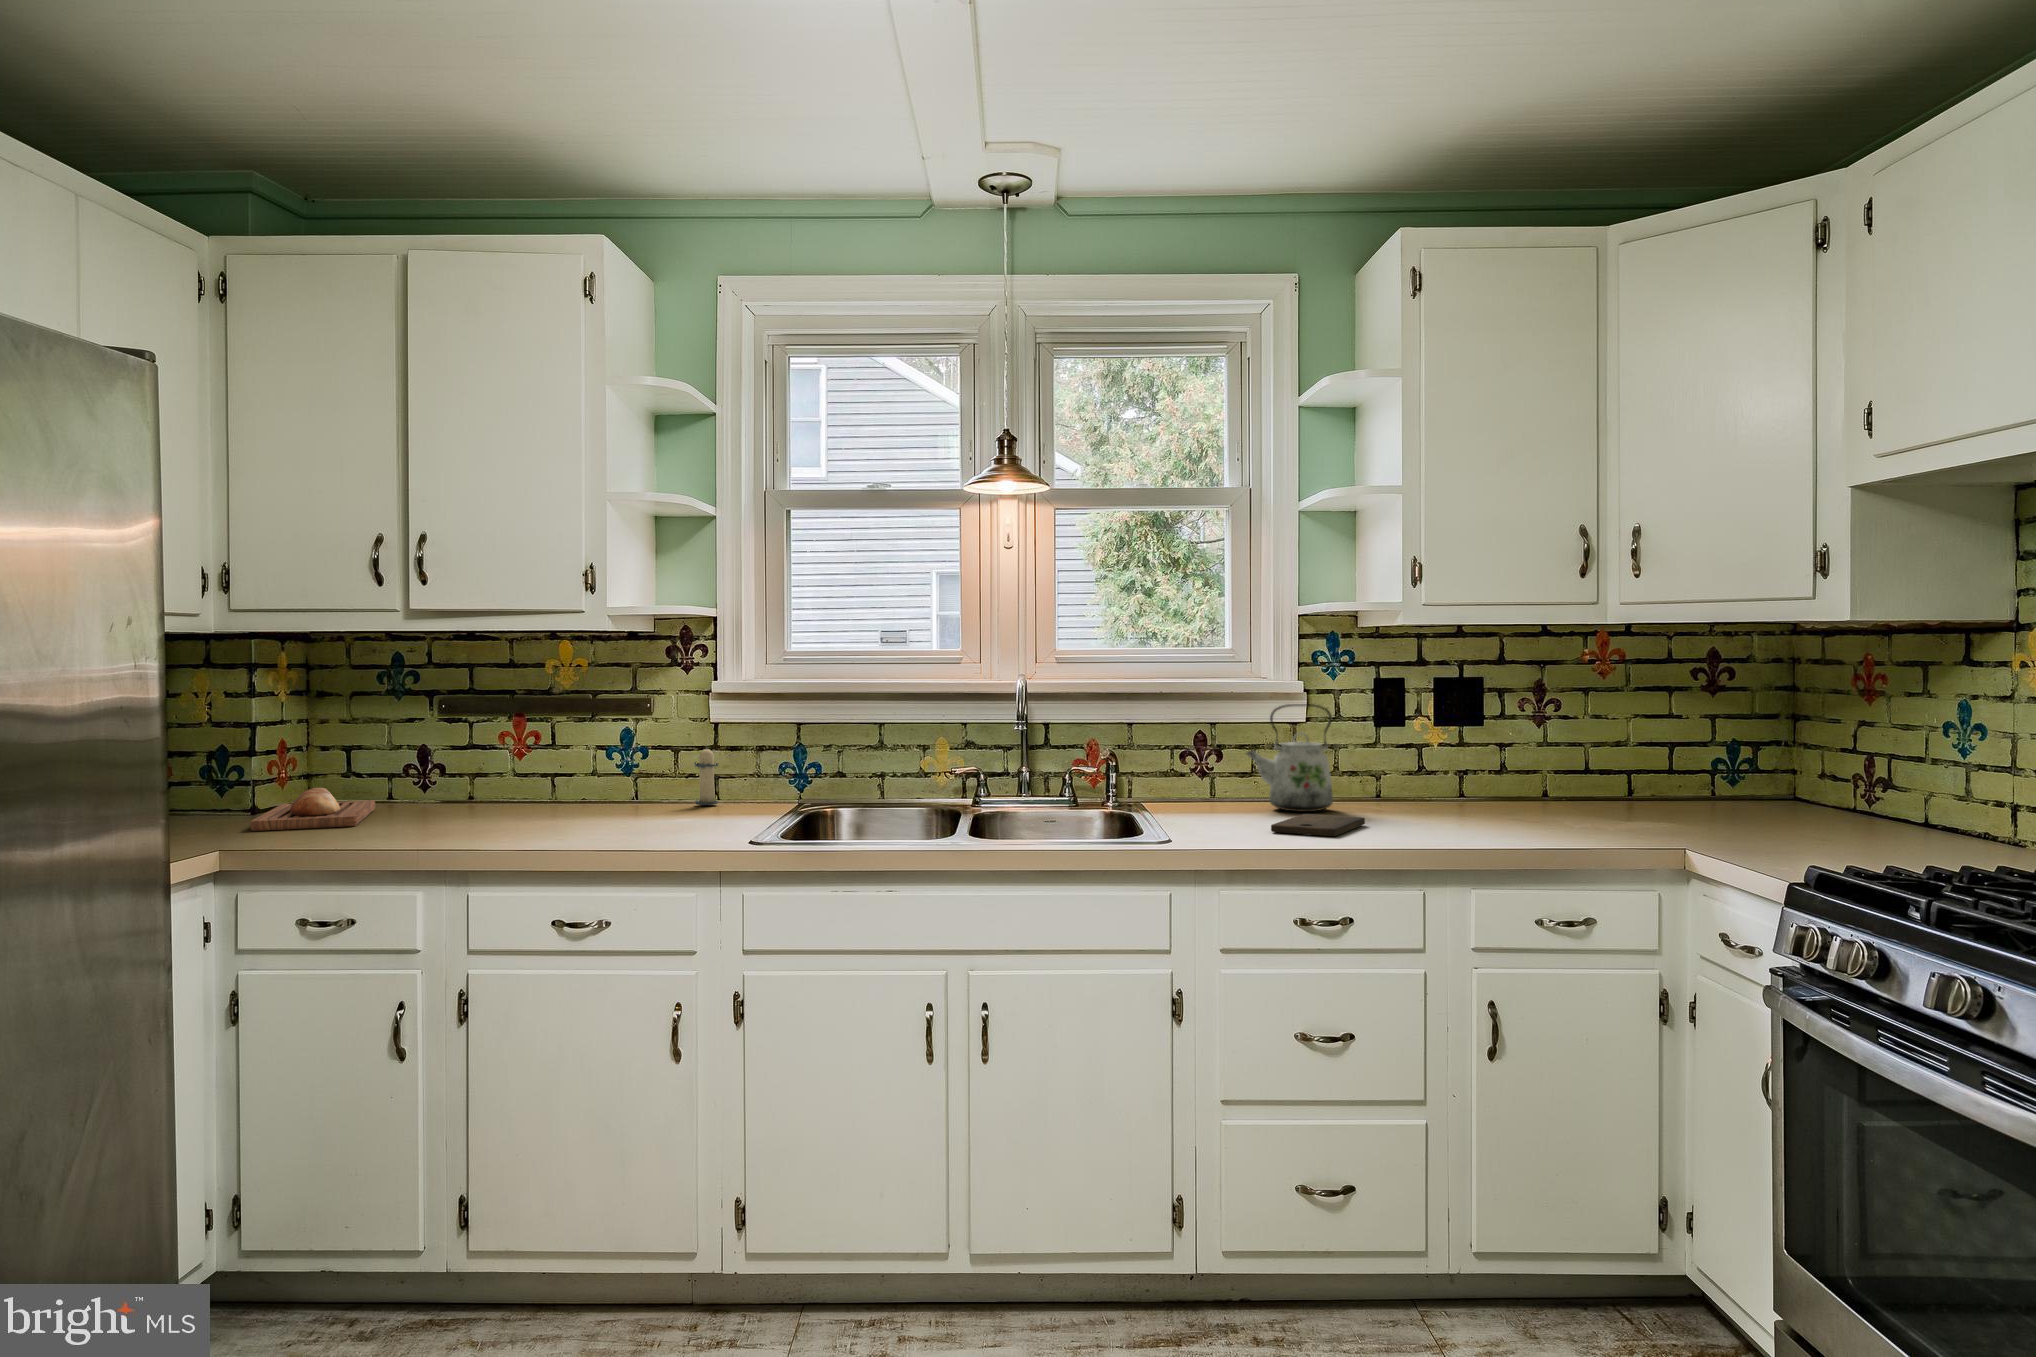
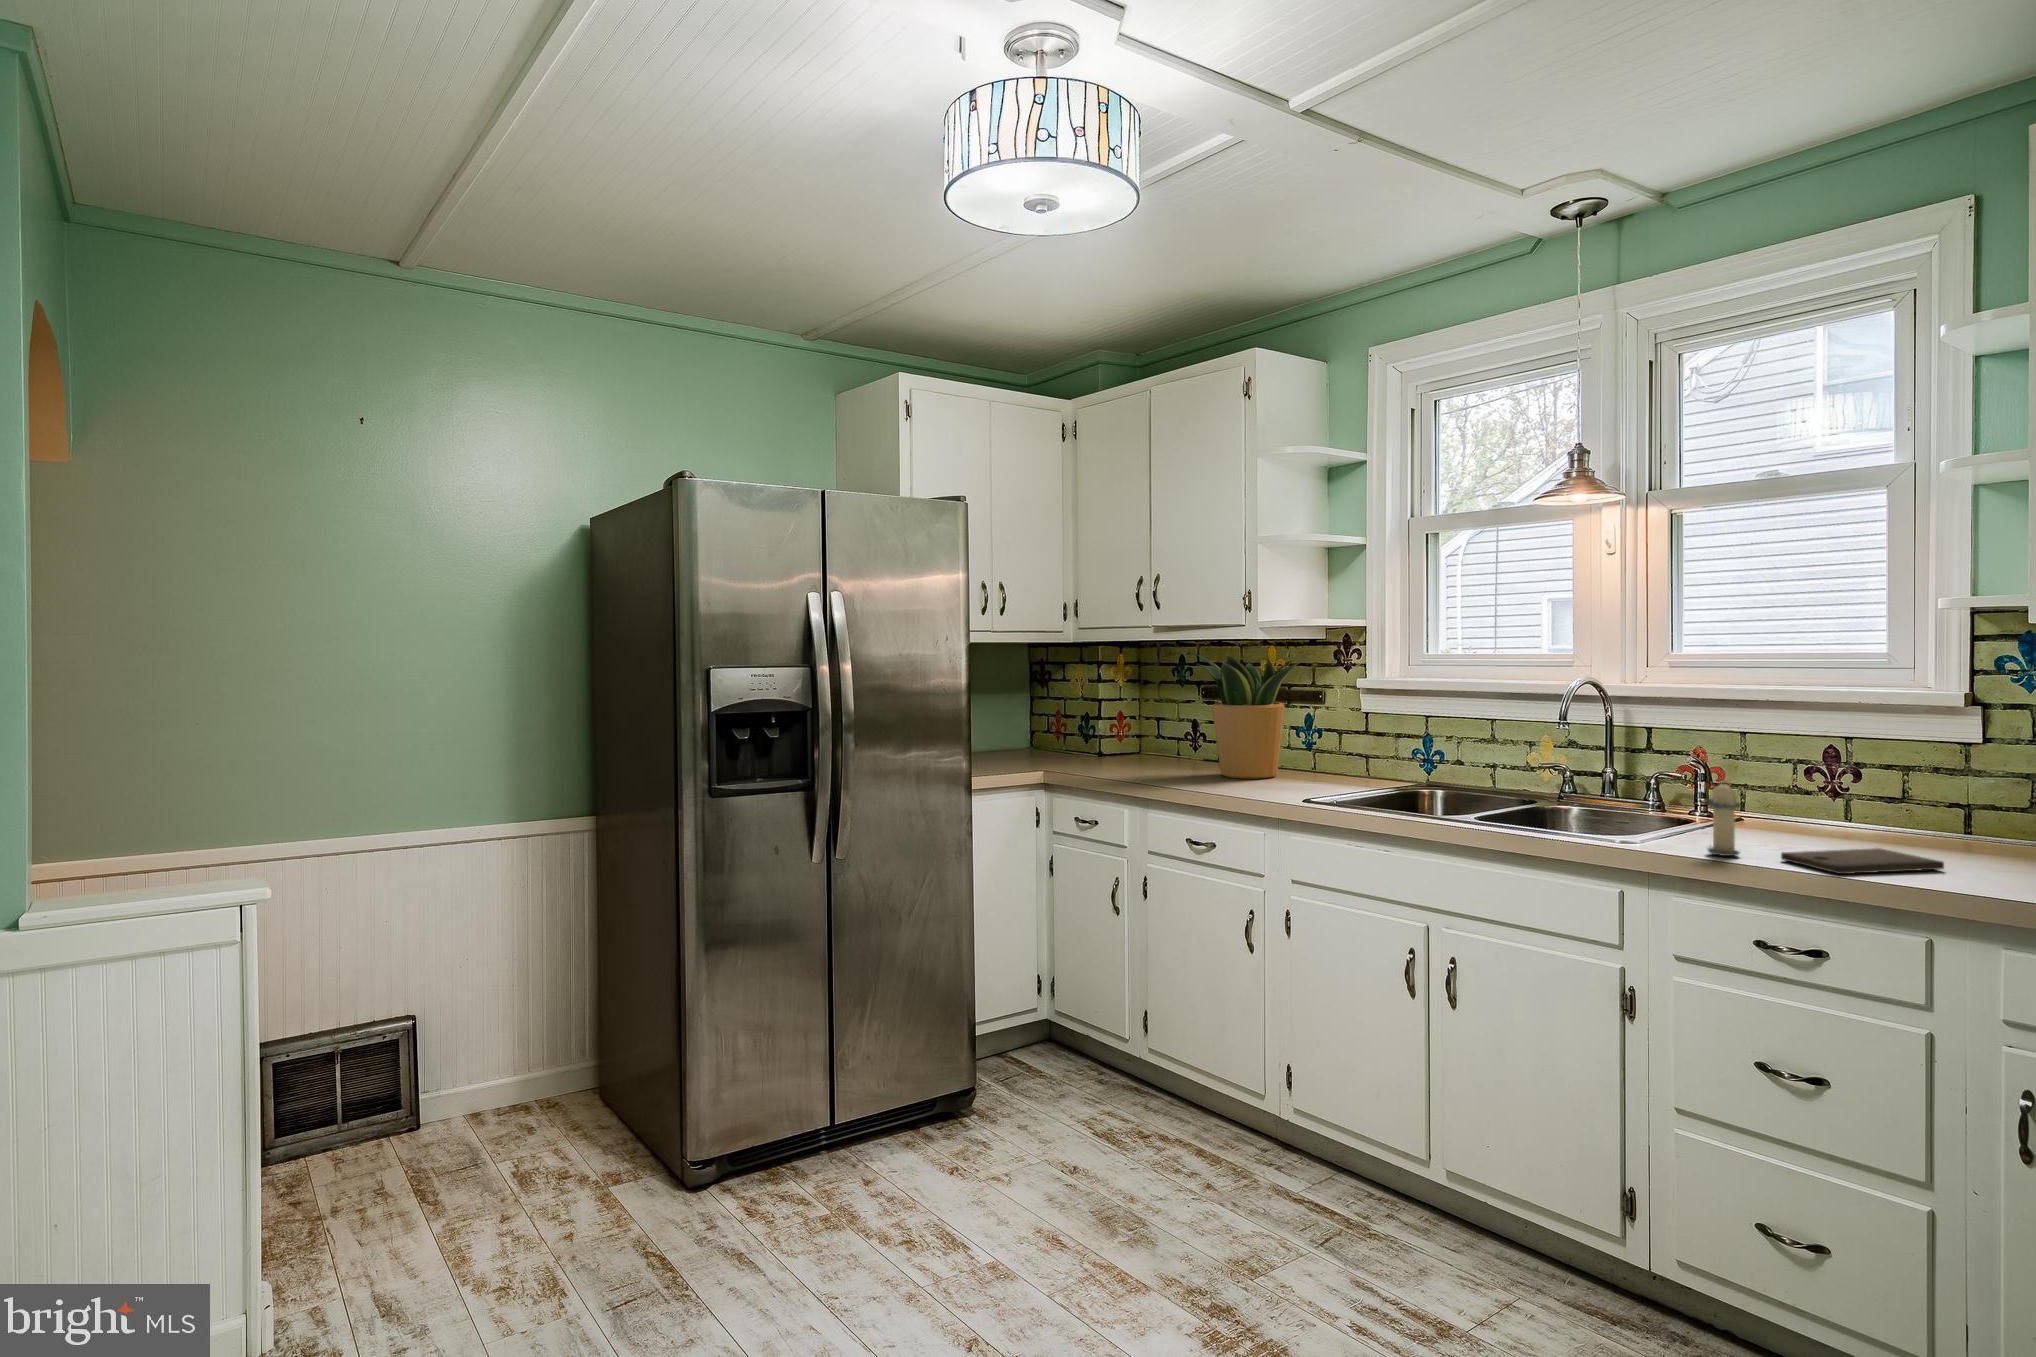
potted plant: none [478,643,656,821] -> present [1191,653,1301,779]
kettle: present [1246,704,1333,812] -> none [1861,722,1987,849]
candle: present [695,745,718,805] -> present [1707,784,1741,856]
bread loaf: present [250,788,375,831] -> none [1076,743,1165,769]

